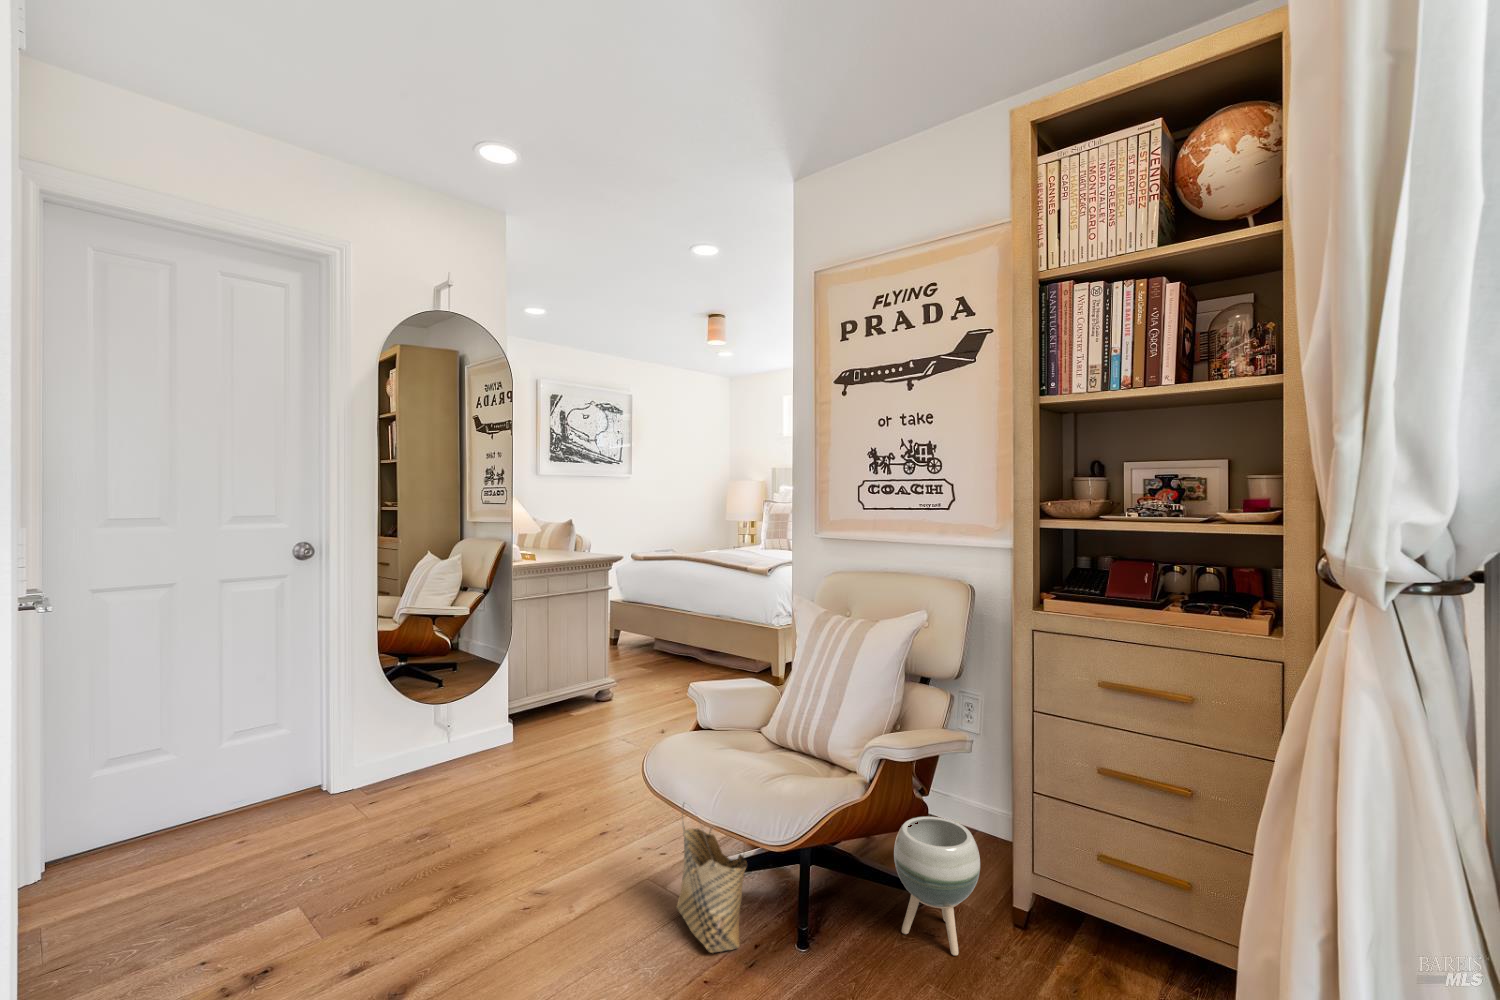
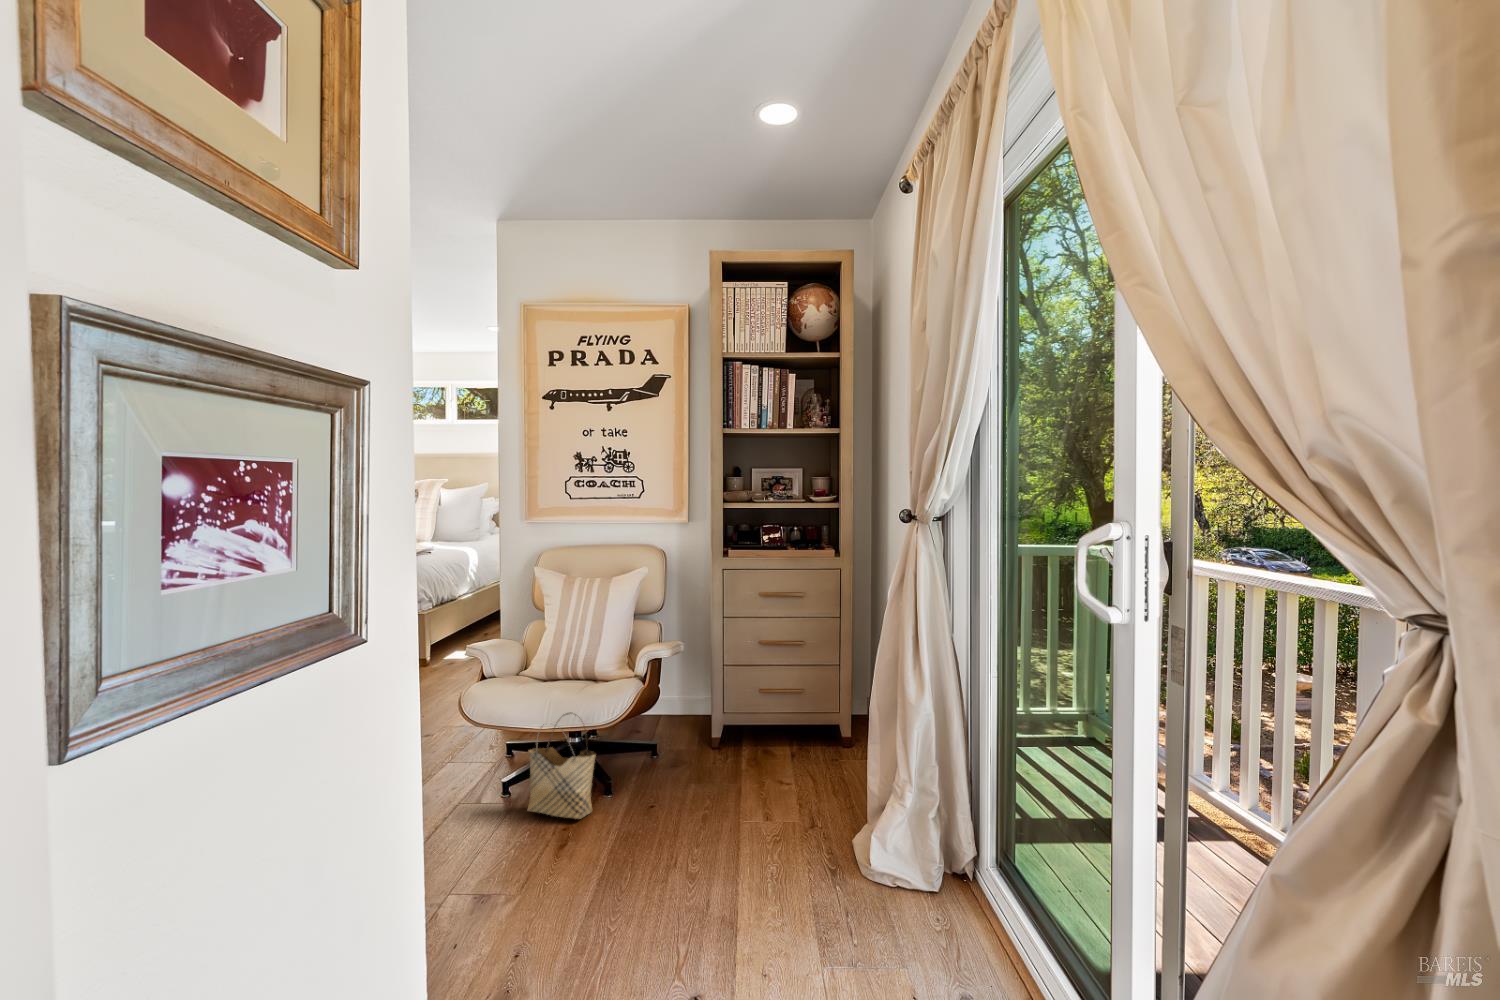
planter: present [894,817,980,956] -> none [664,695,716,771]

